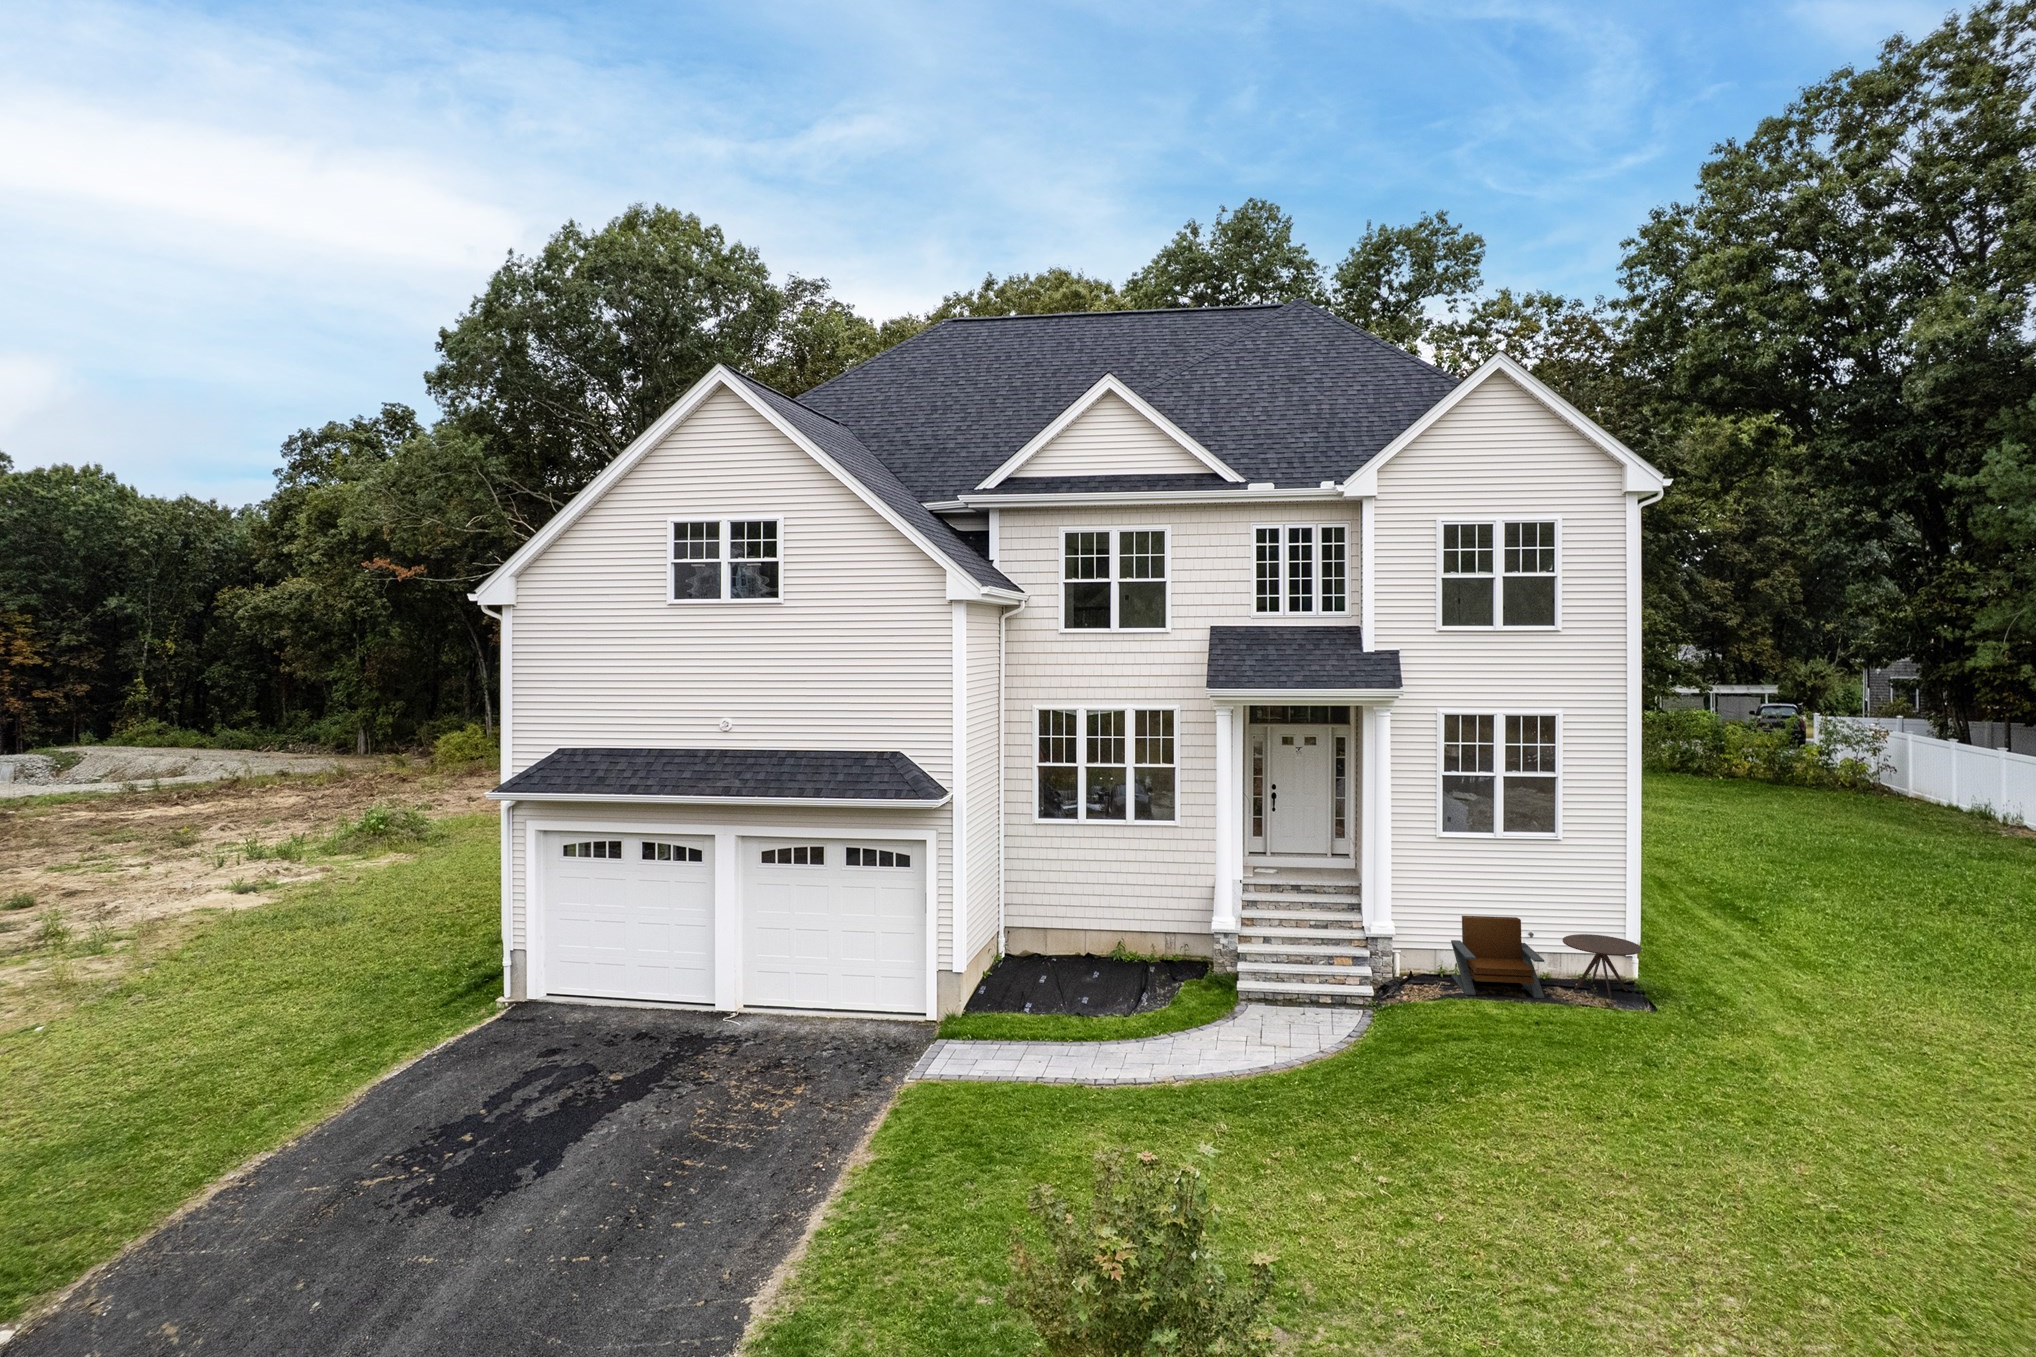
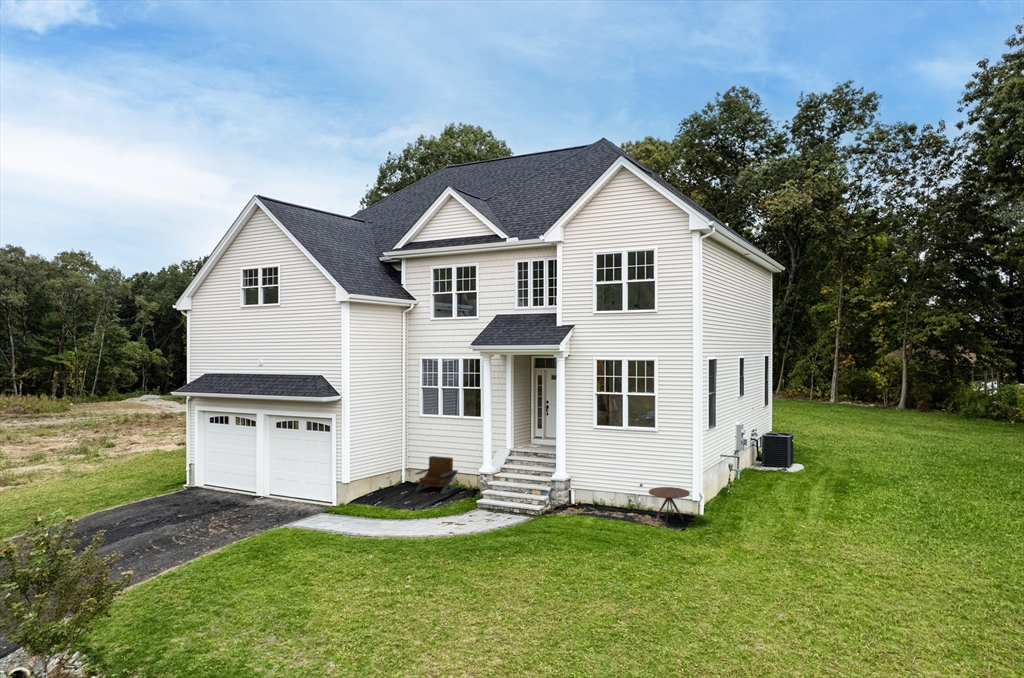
lounge chair: present [1451,916,1544,998] -> present [415,456,458,494]

